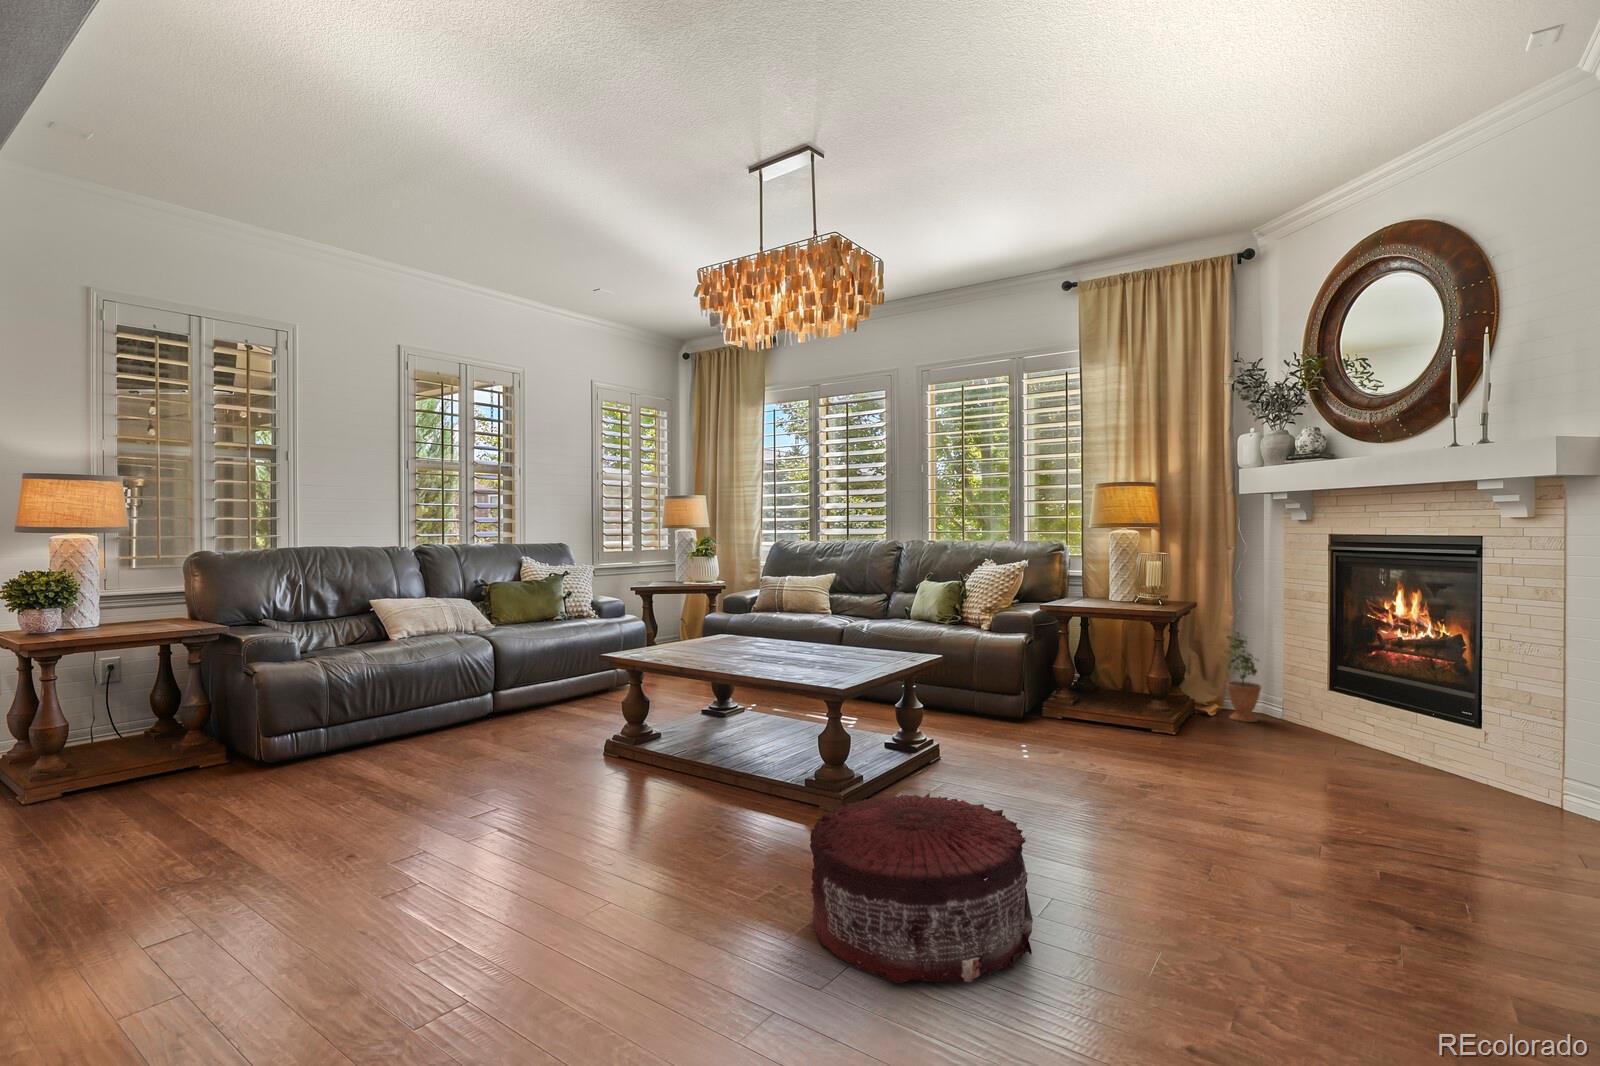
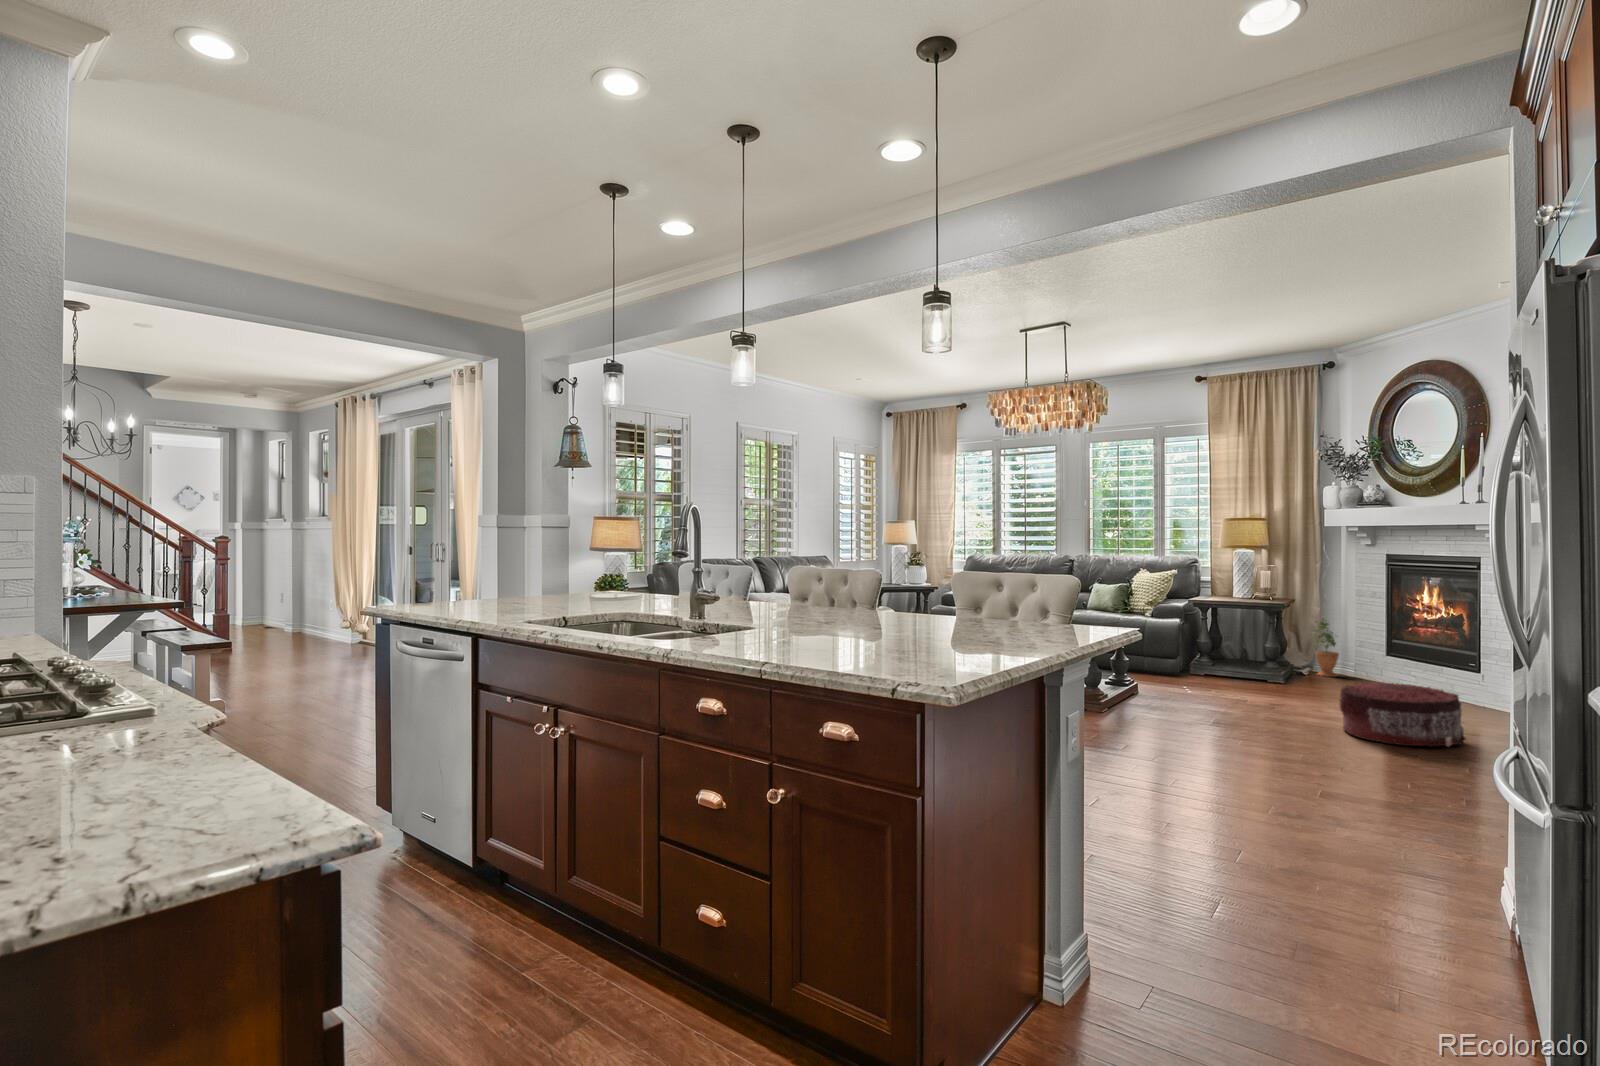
pouf: present [810,793,1033,983] -> present [1340,682,1466,747]

